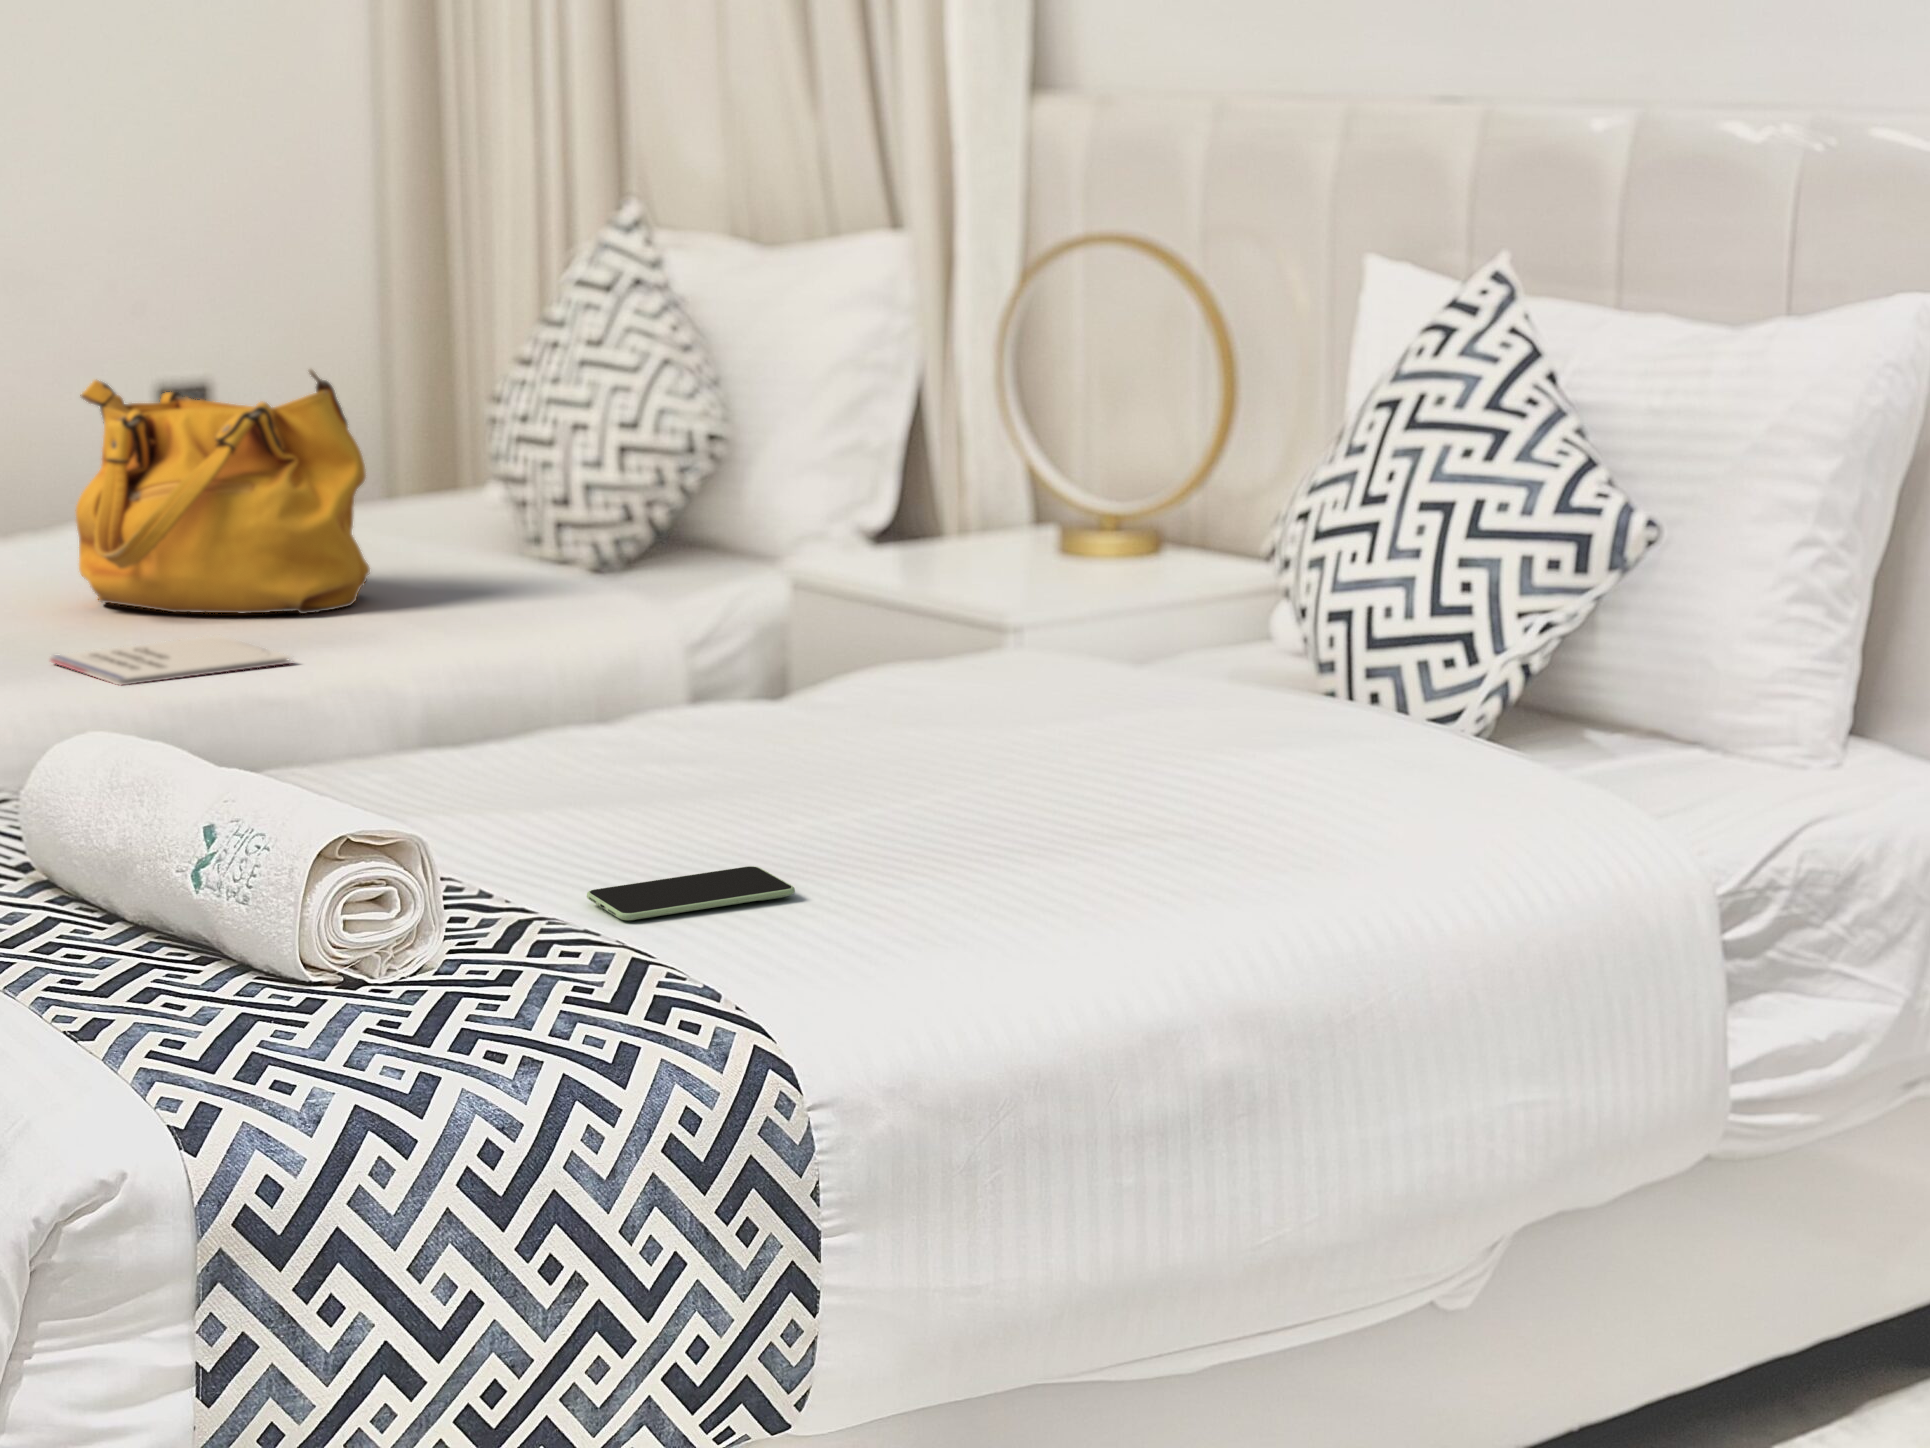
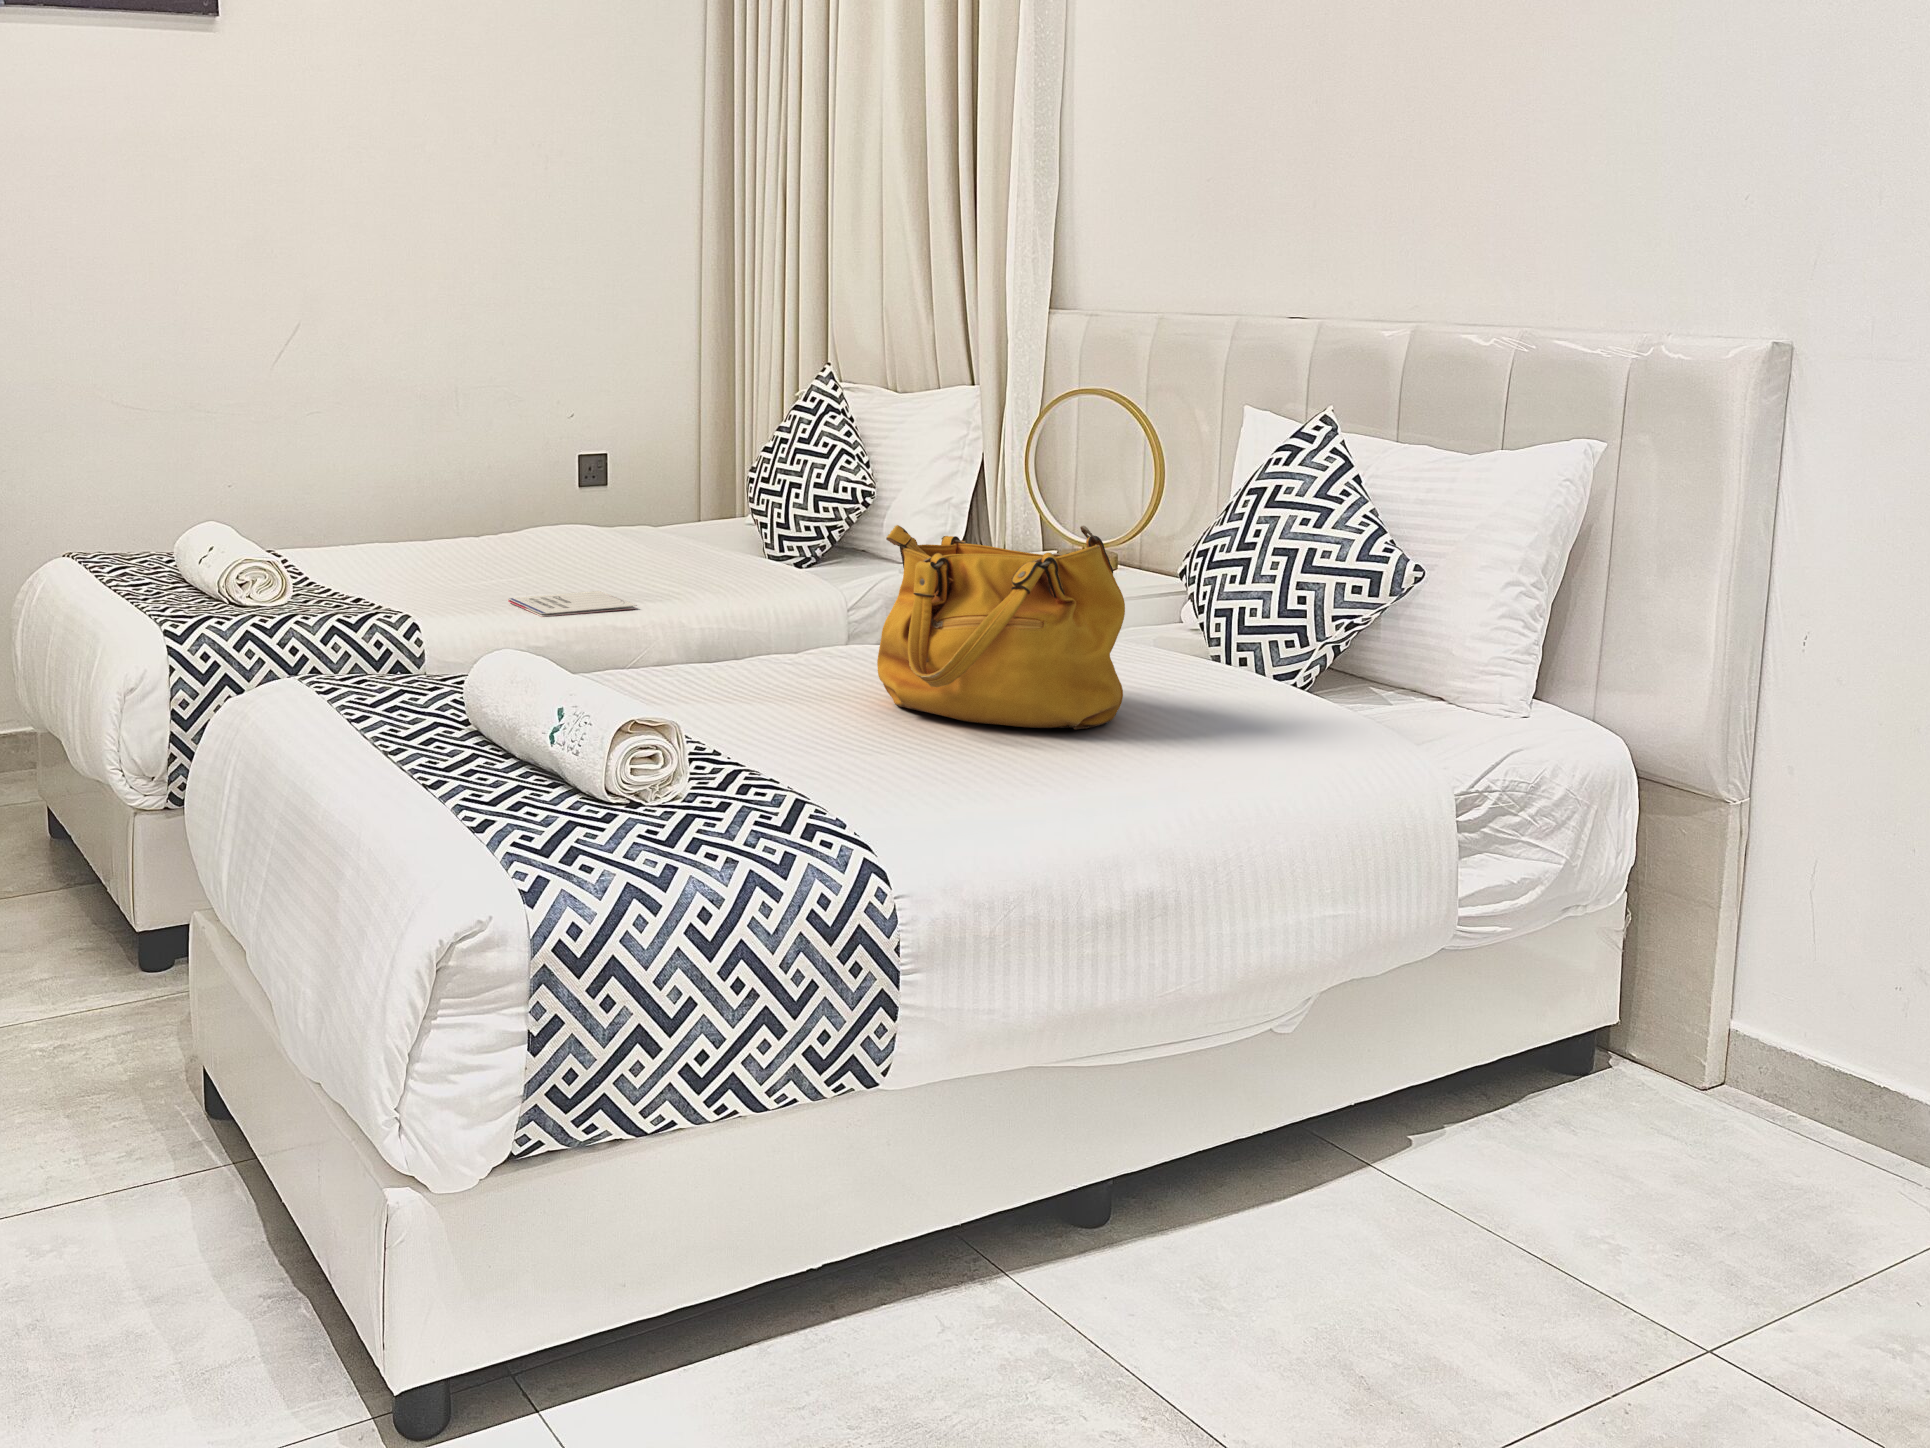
handbag: present [76,369,370,614] -> present [877,525,1125,729]
smartphone: present [587,866,795,920] -> none [776,746,897,776]

